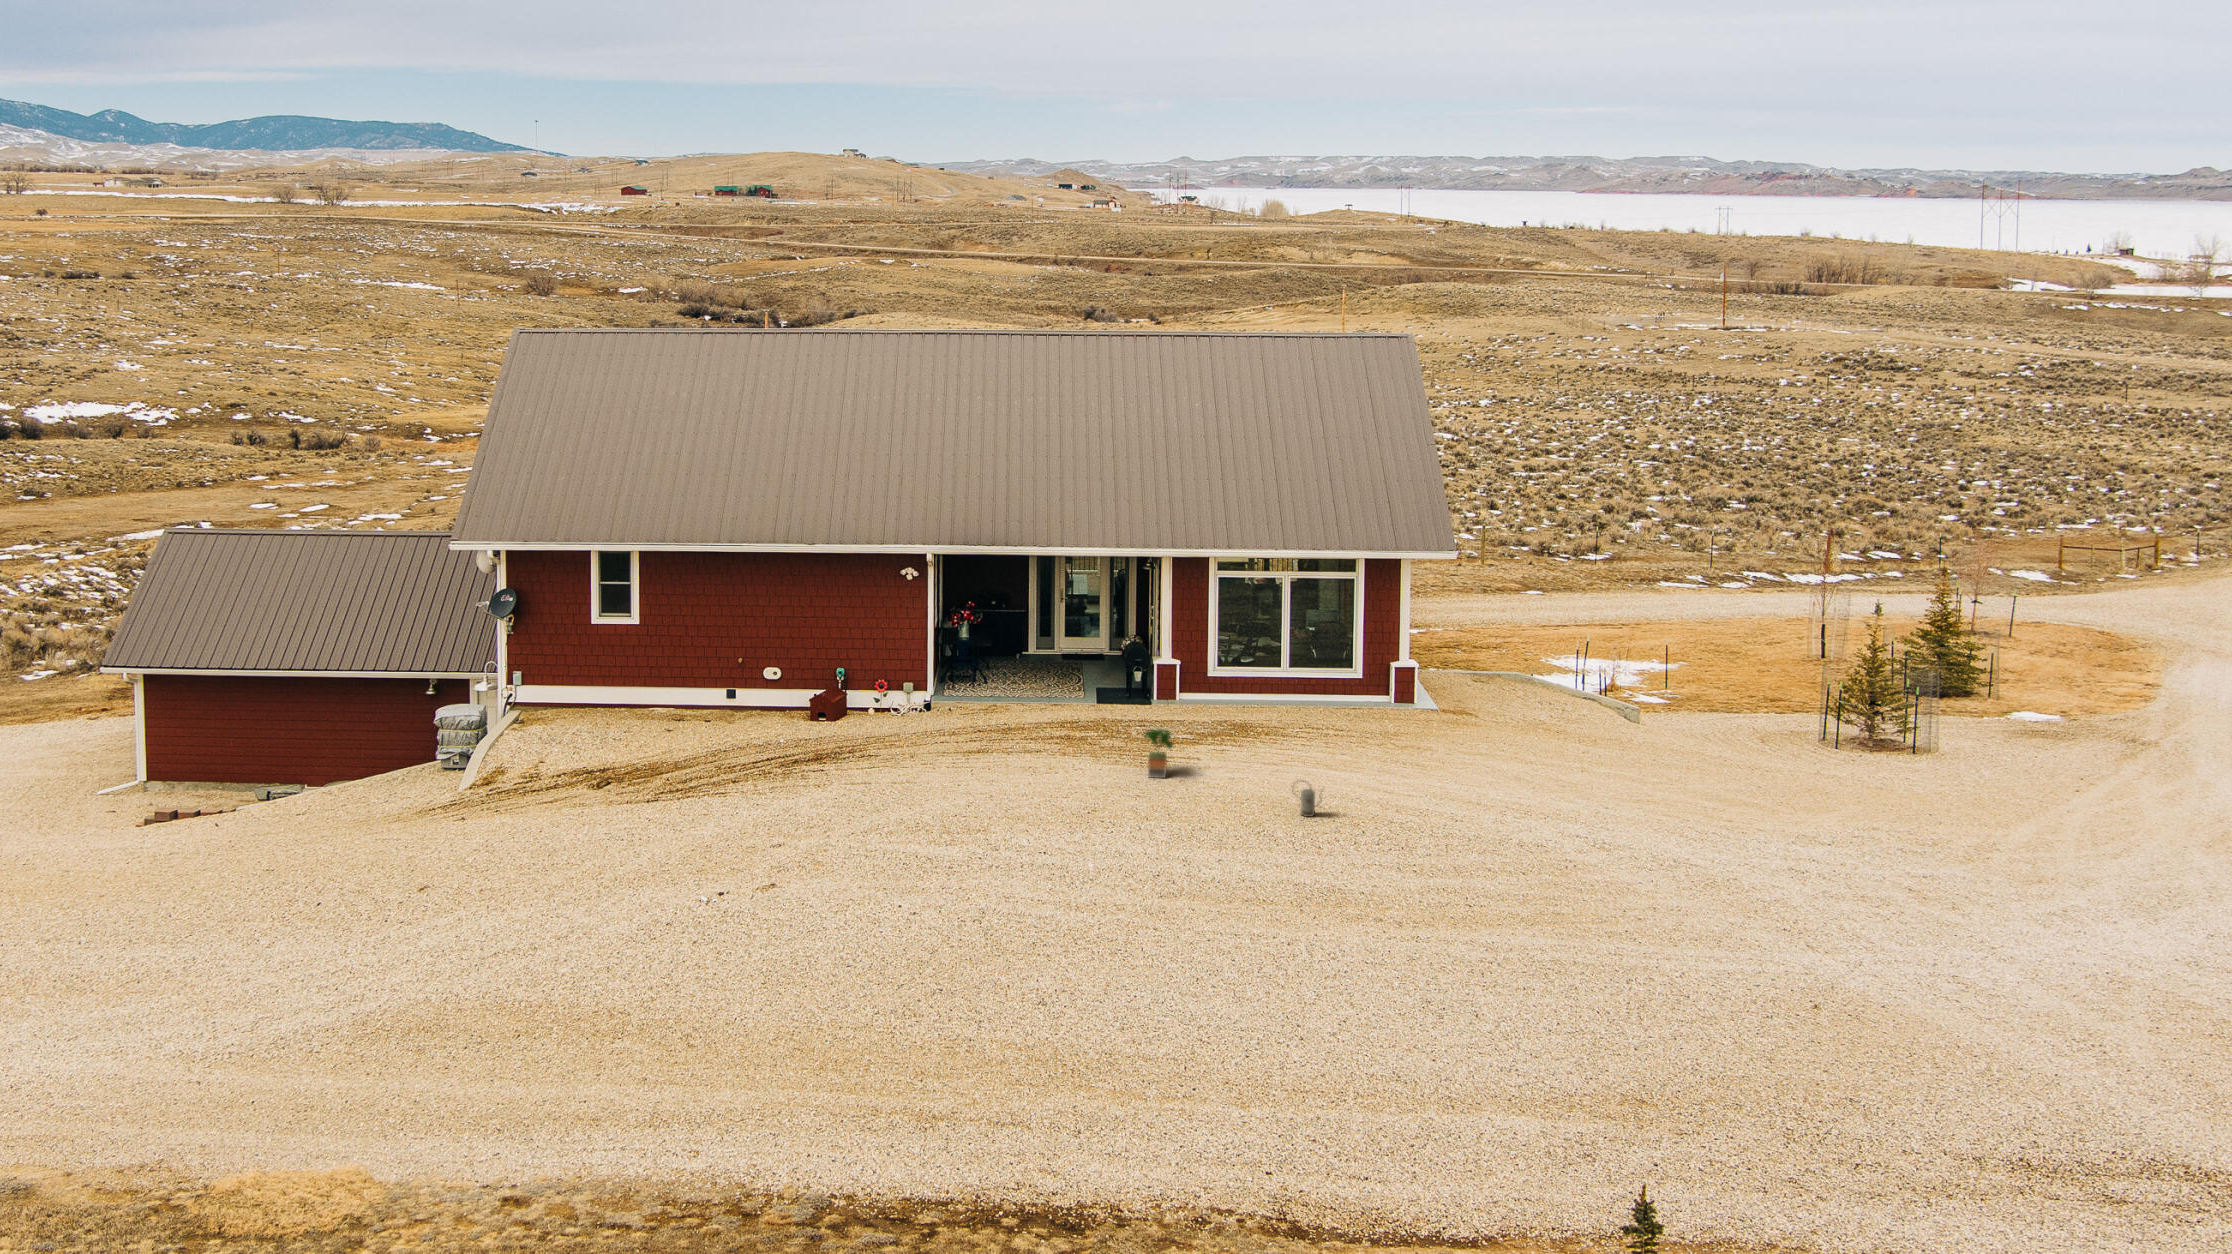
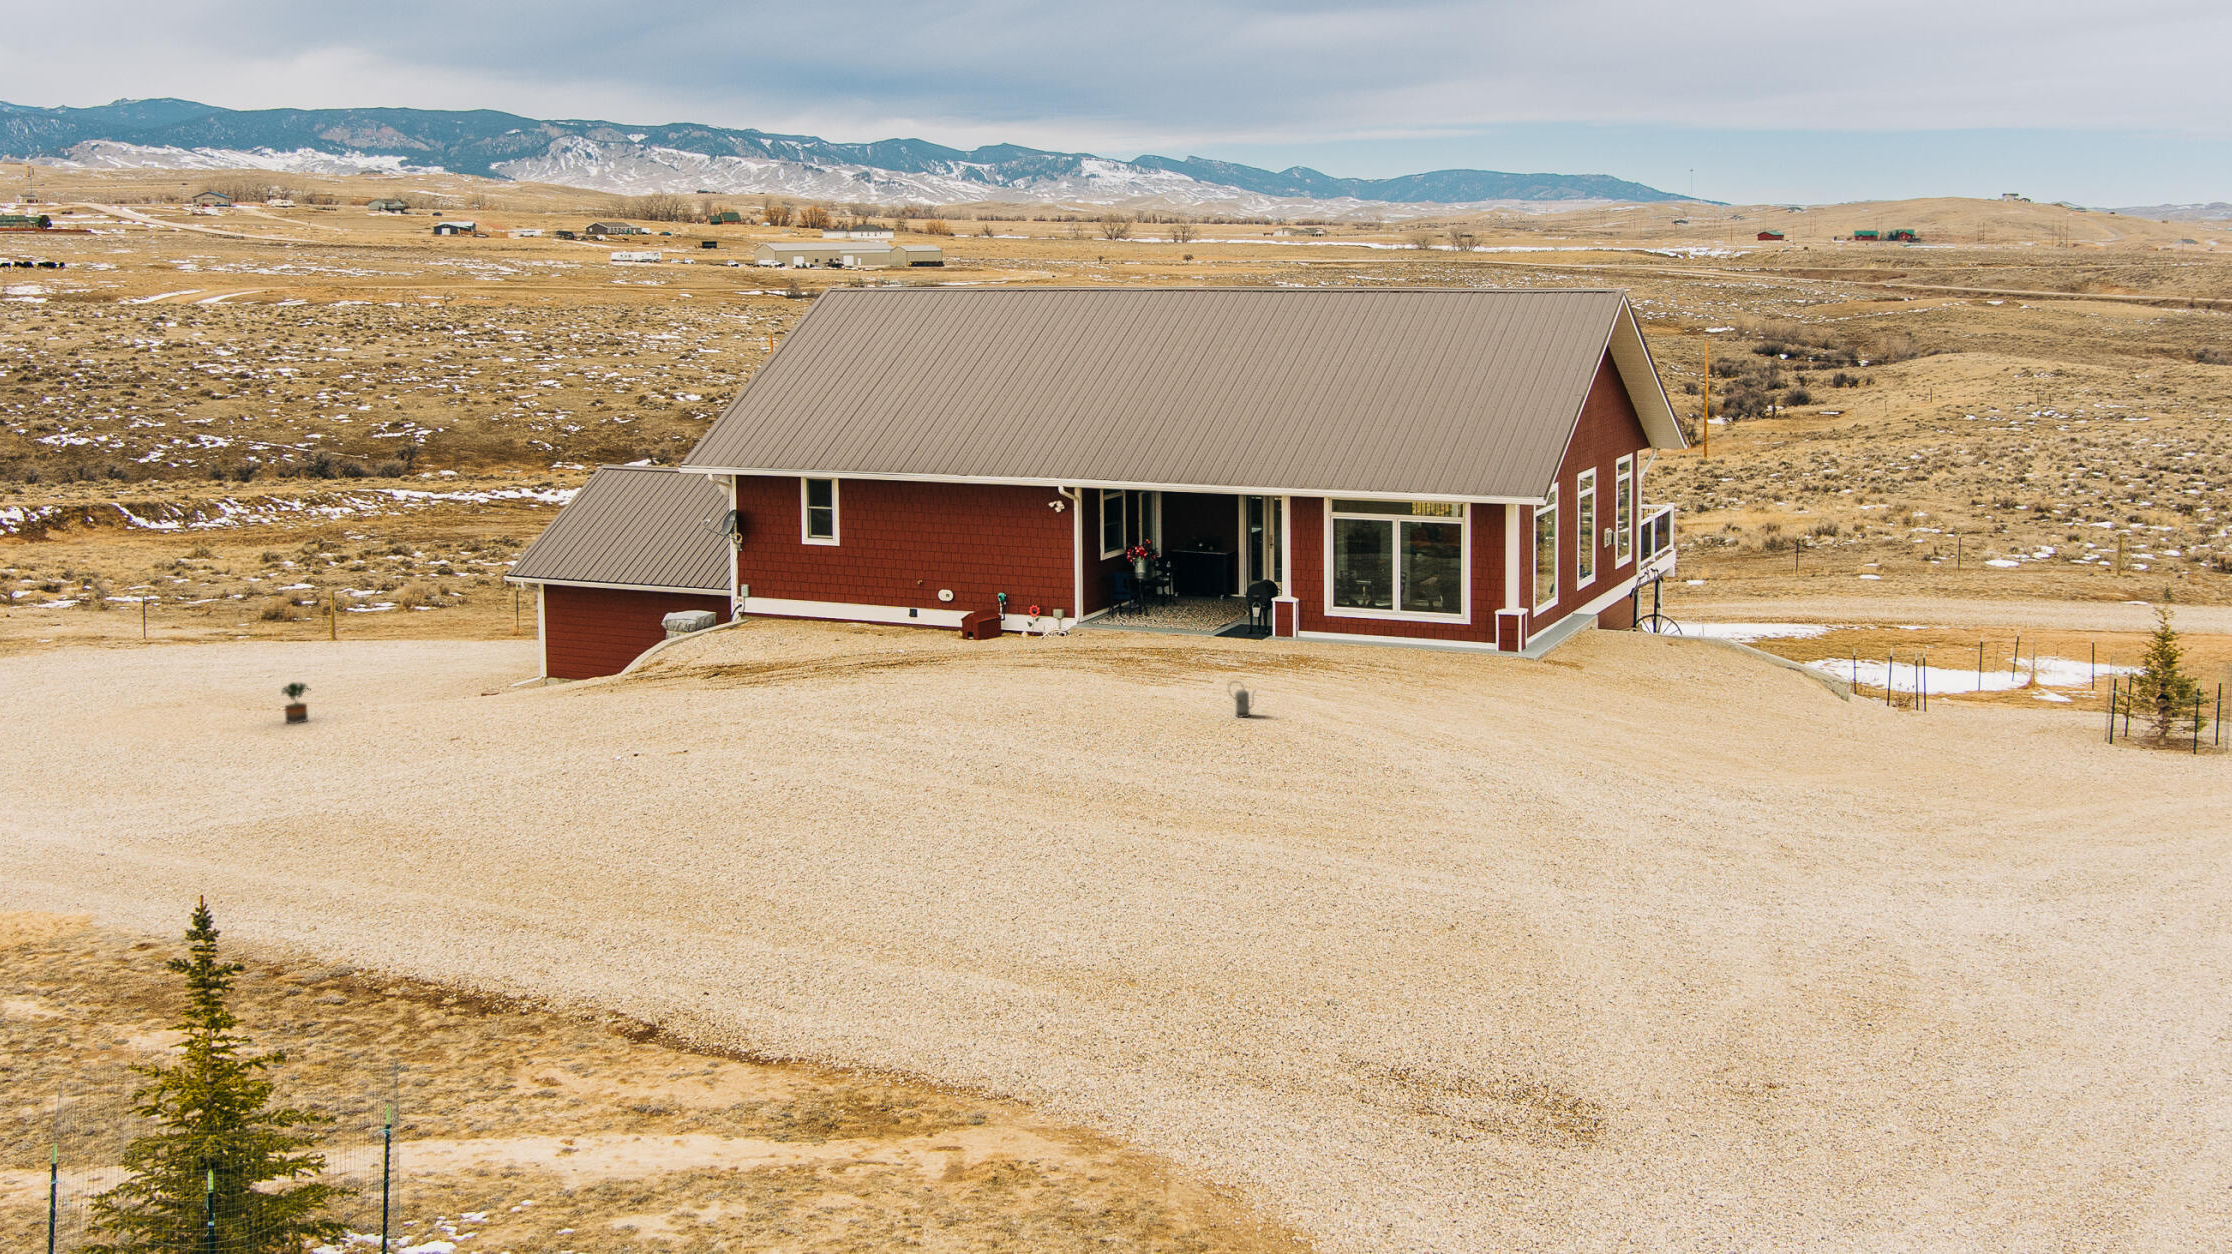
potted tree: present [1143,729,1175,778] -> present [282,683,311,724]

